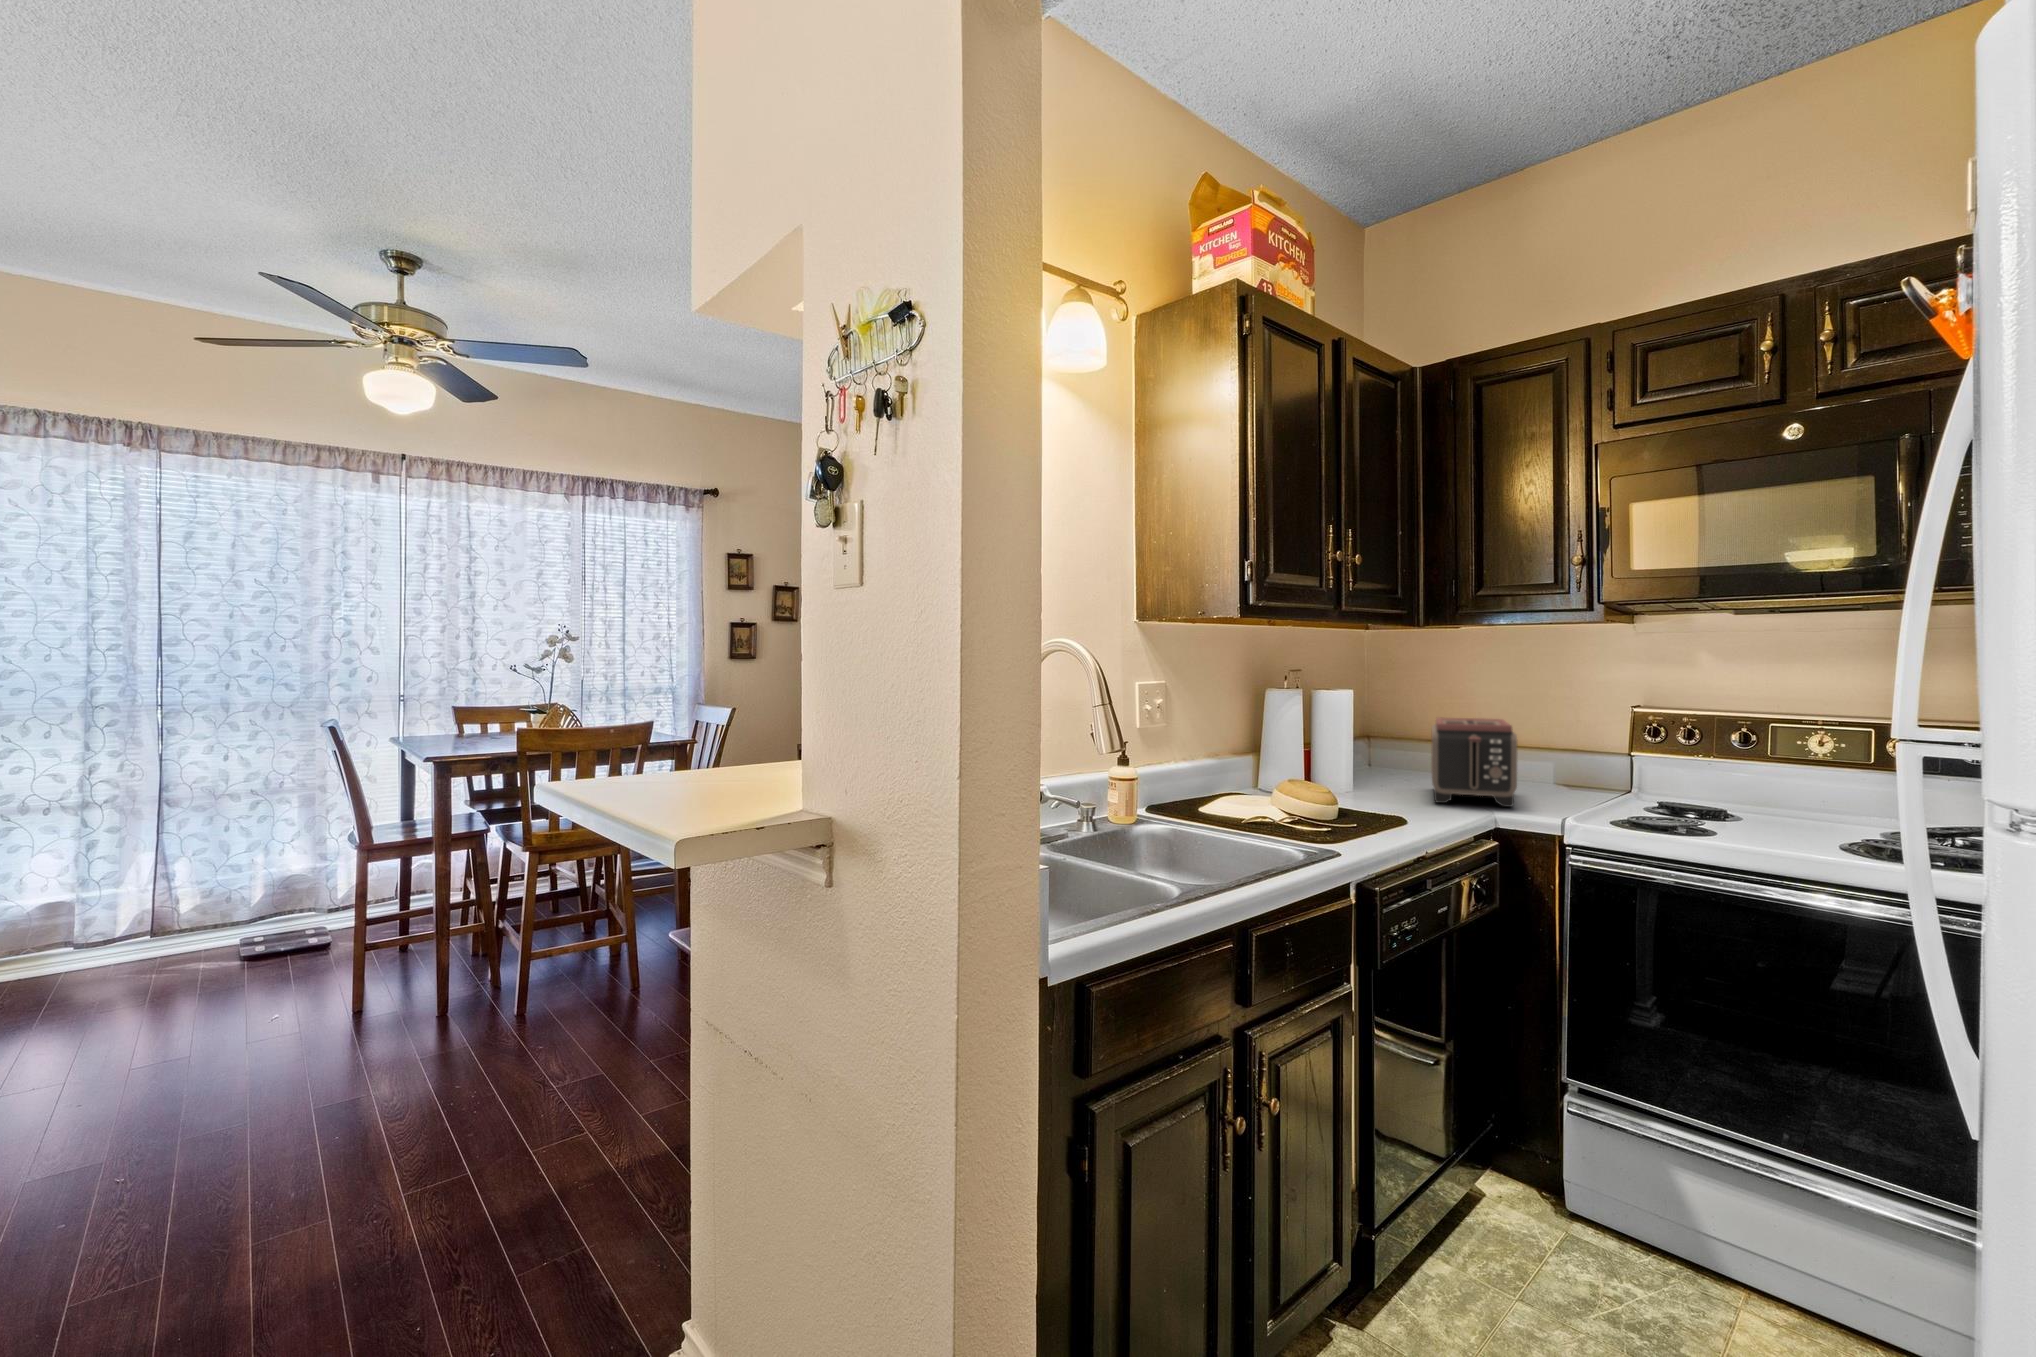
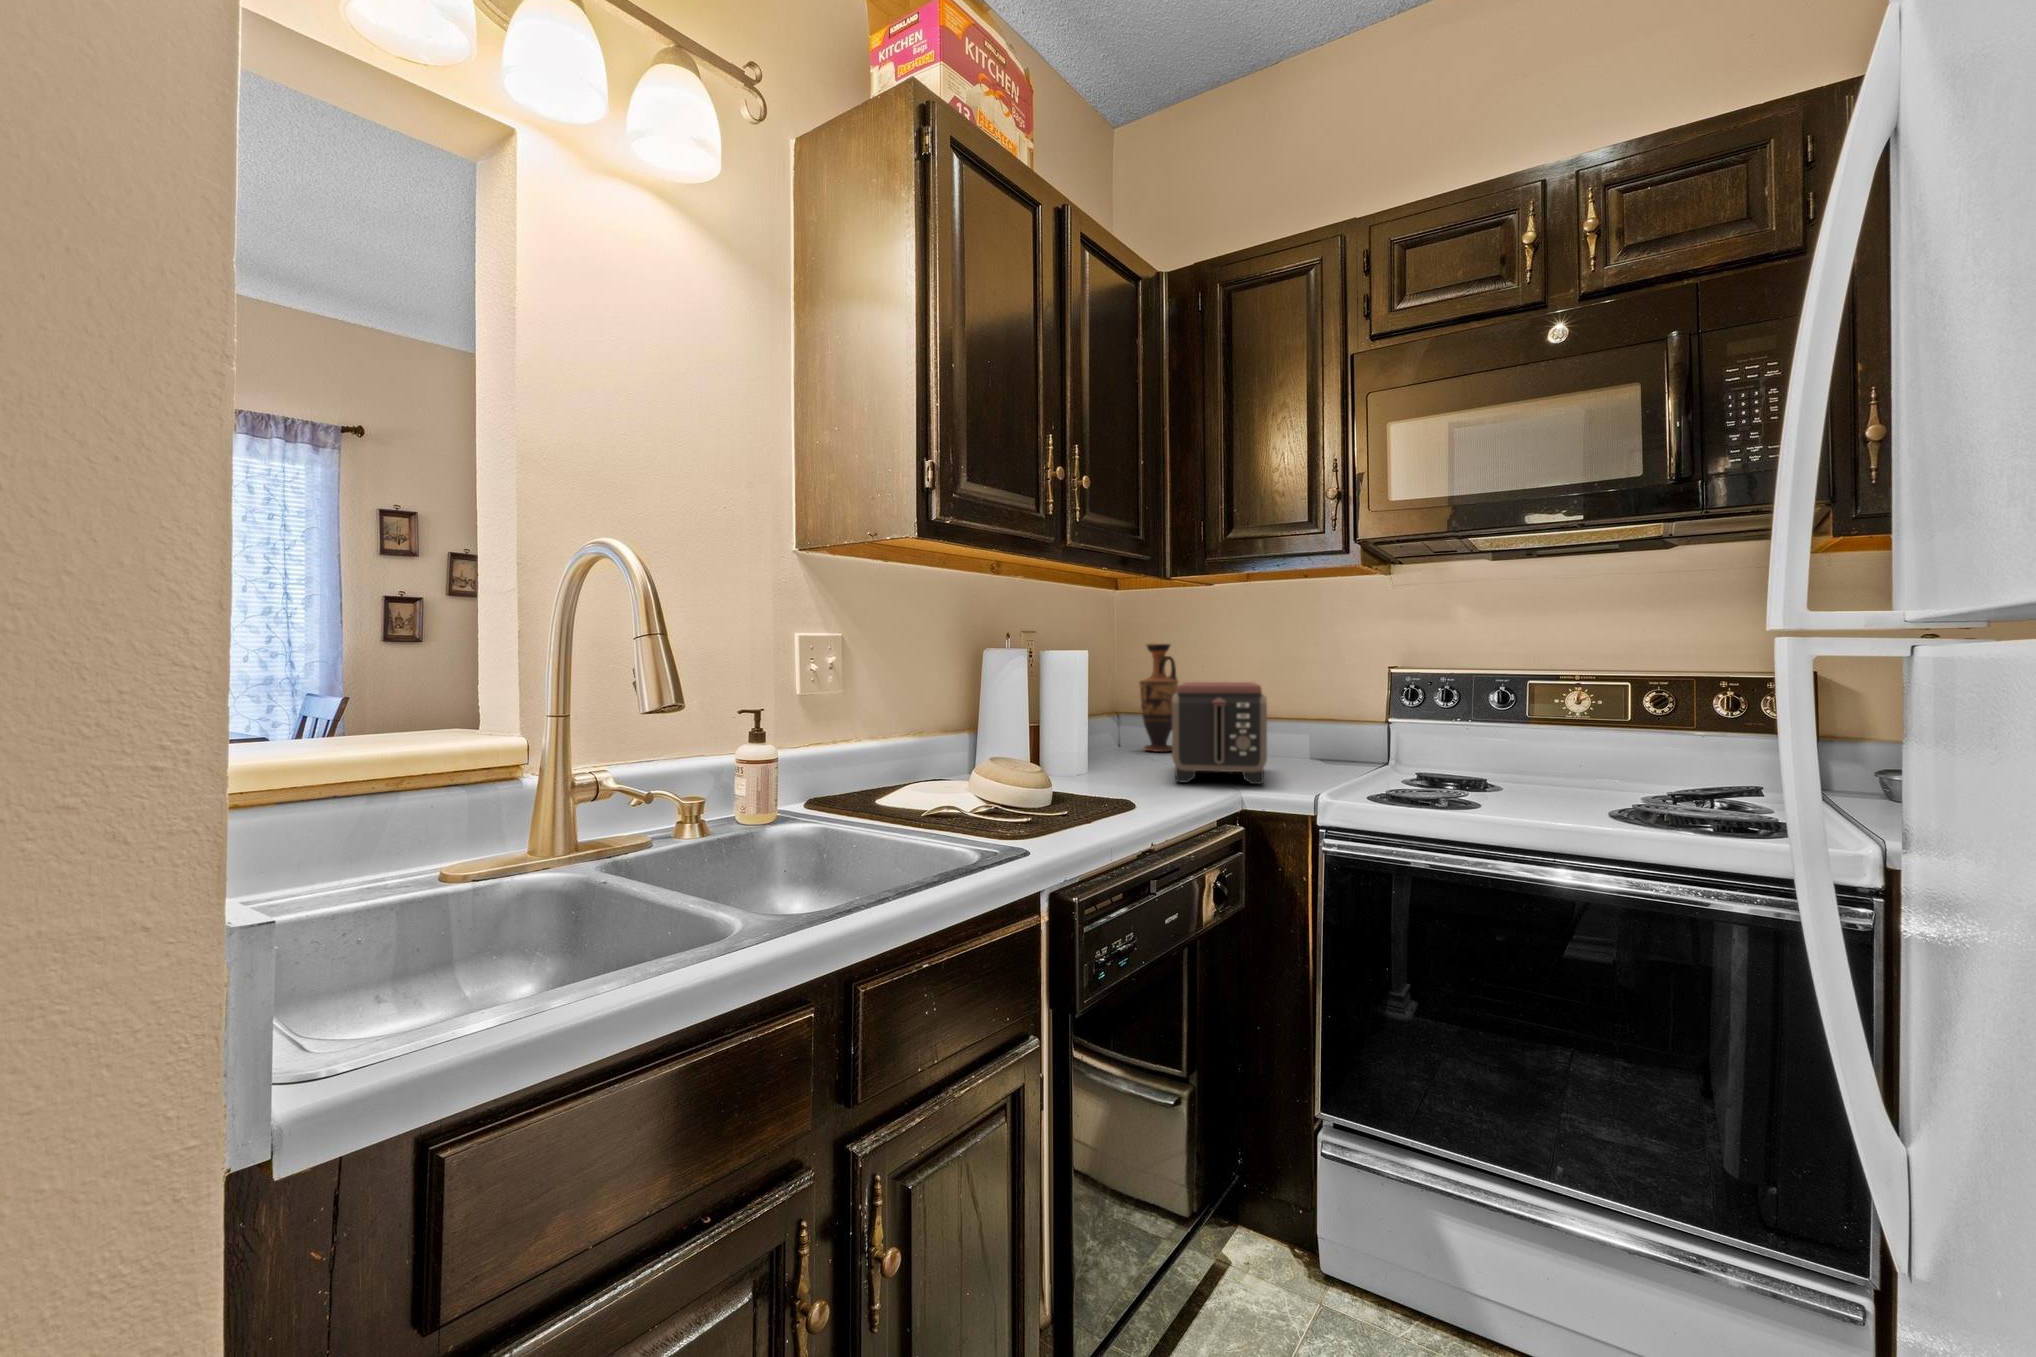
vase: none [1391,680,1427,773] -> present [1139,644,1178,752]

